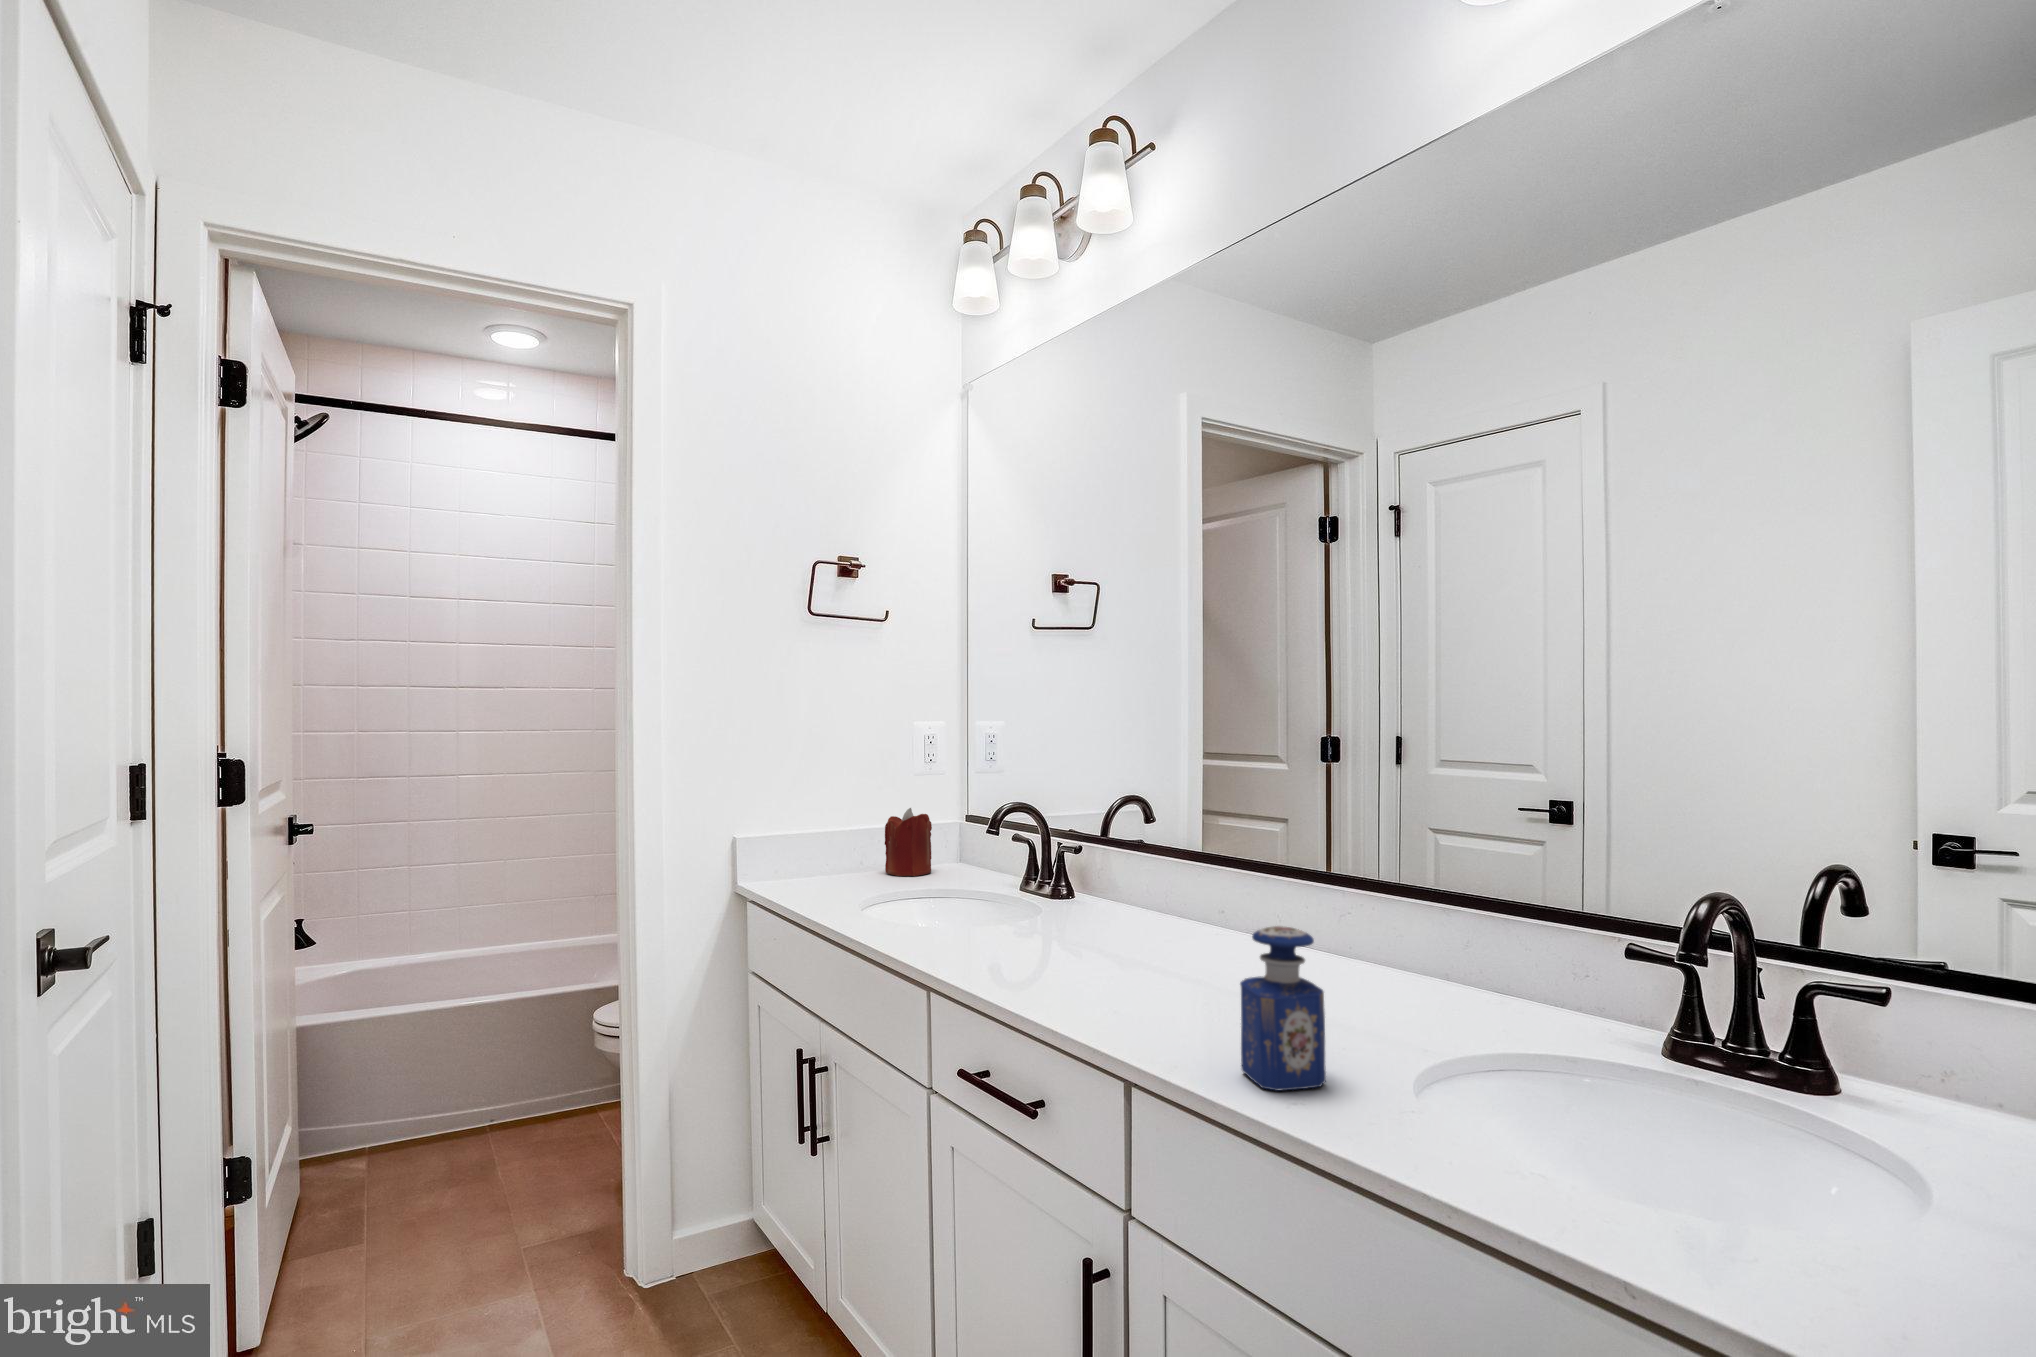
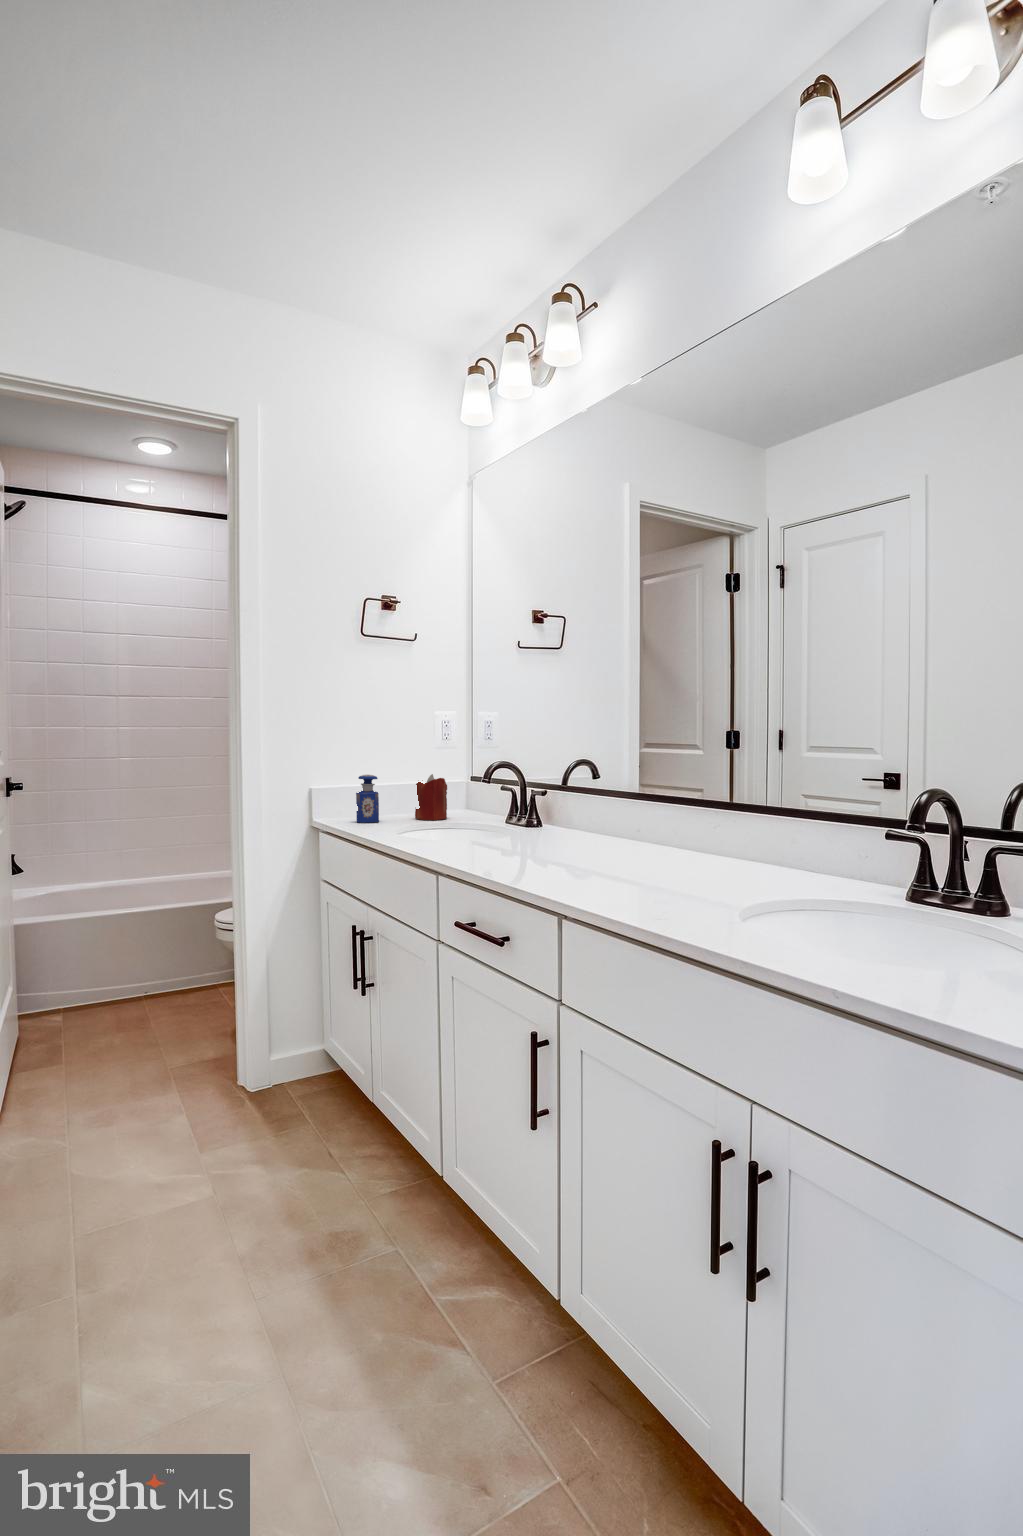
perfume bottle: present [1240,926,1326,1091] -> present [356,775,379,823]

